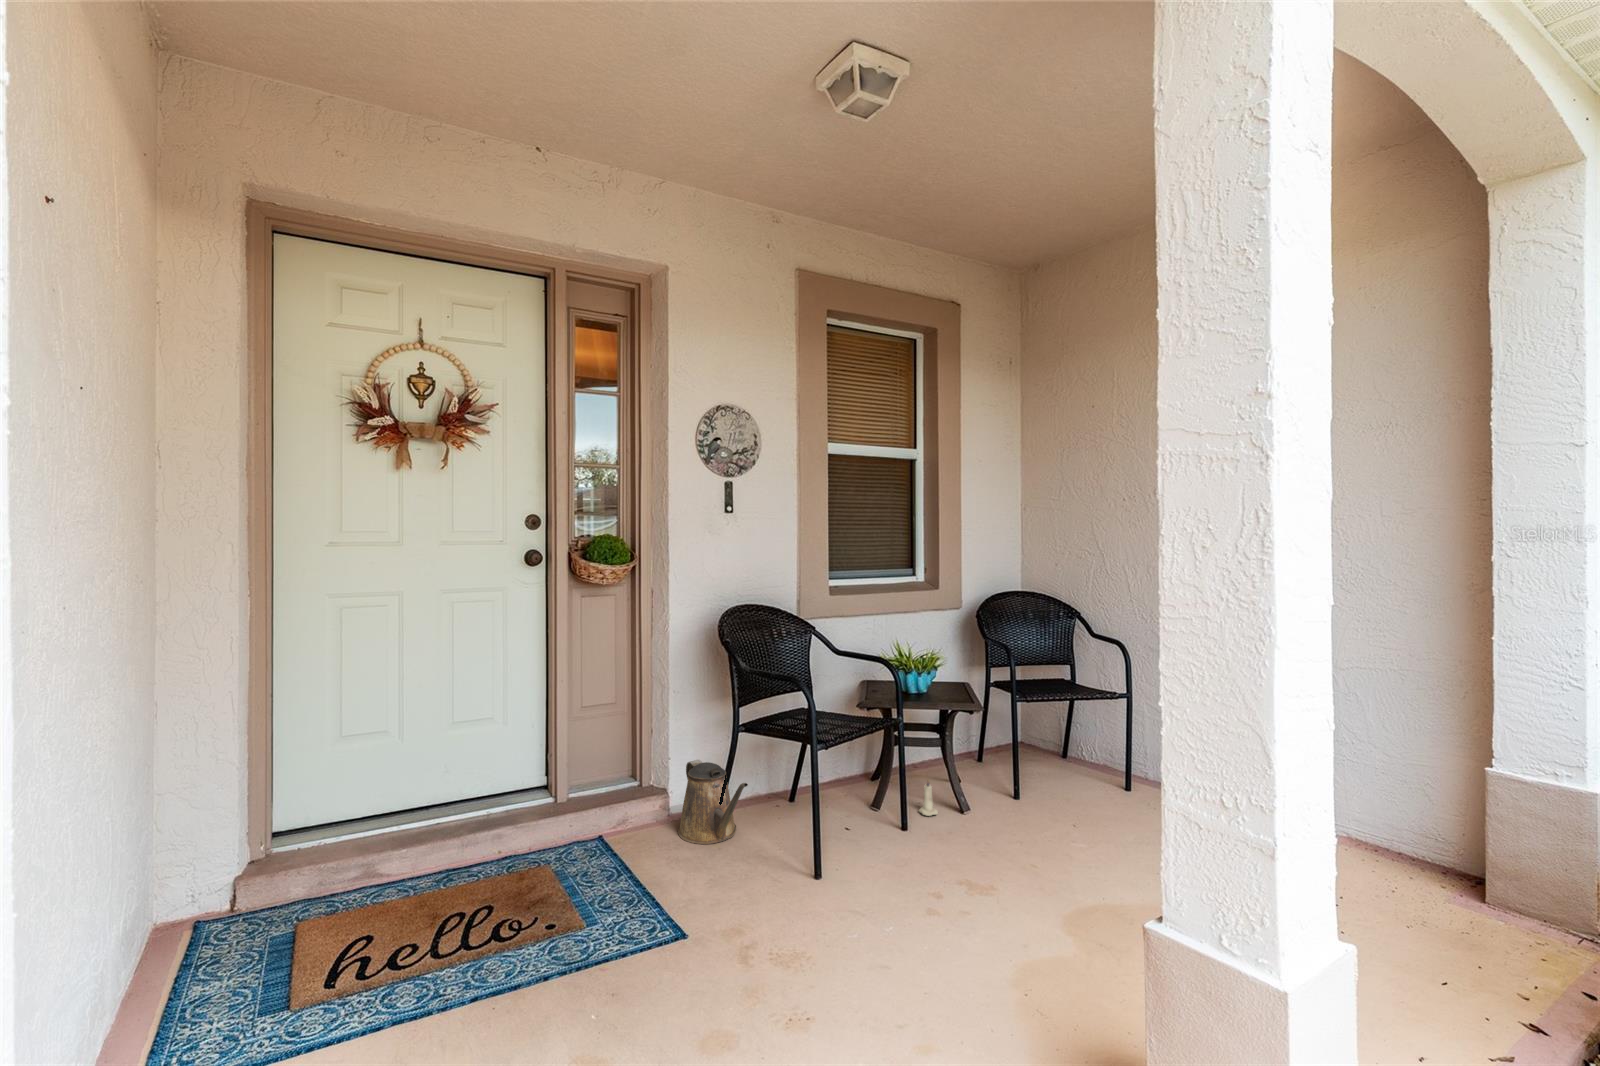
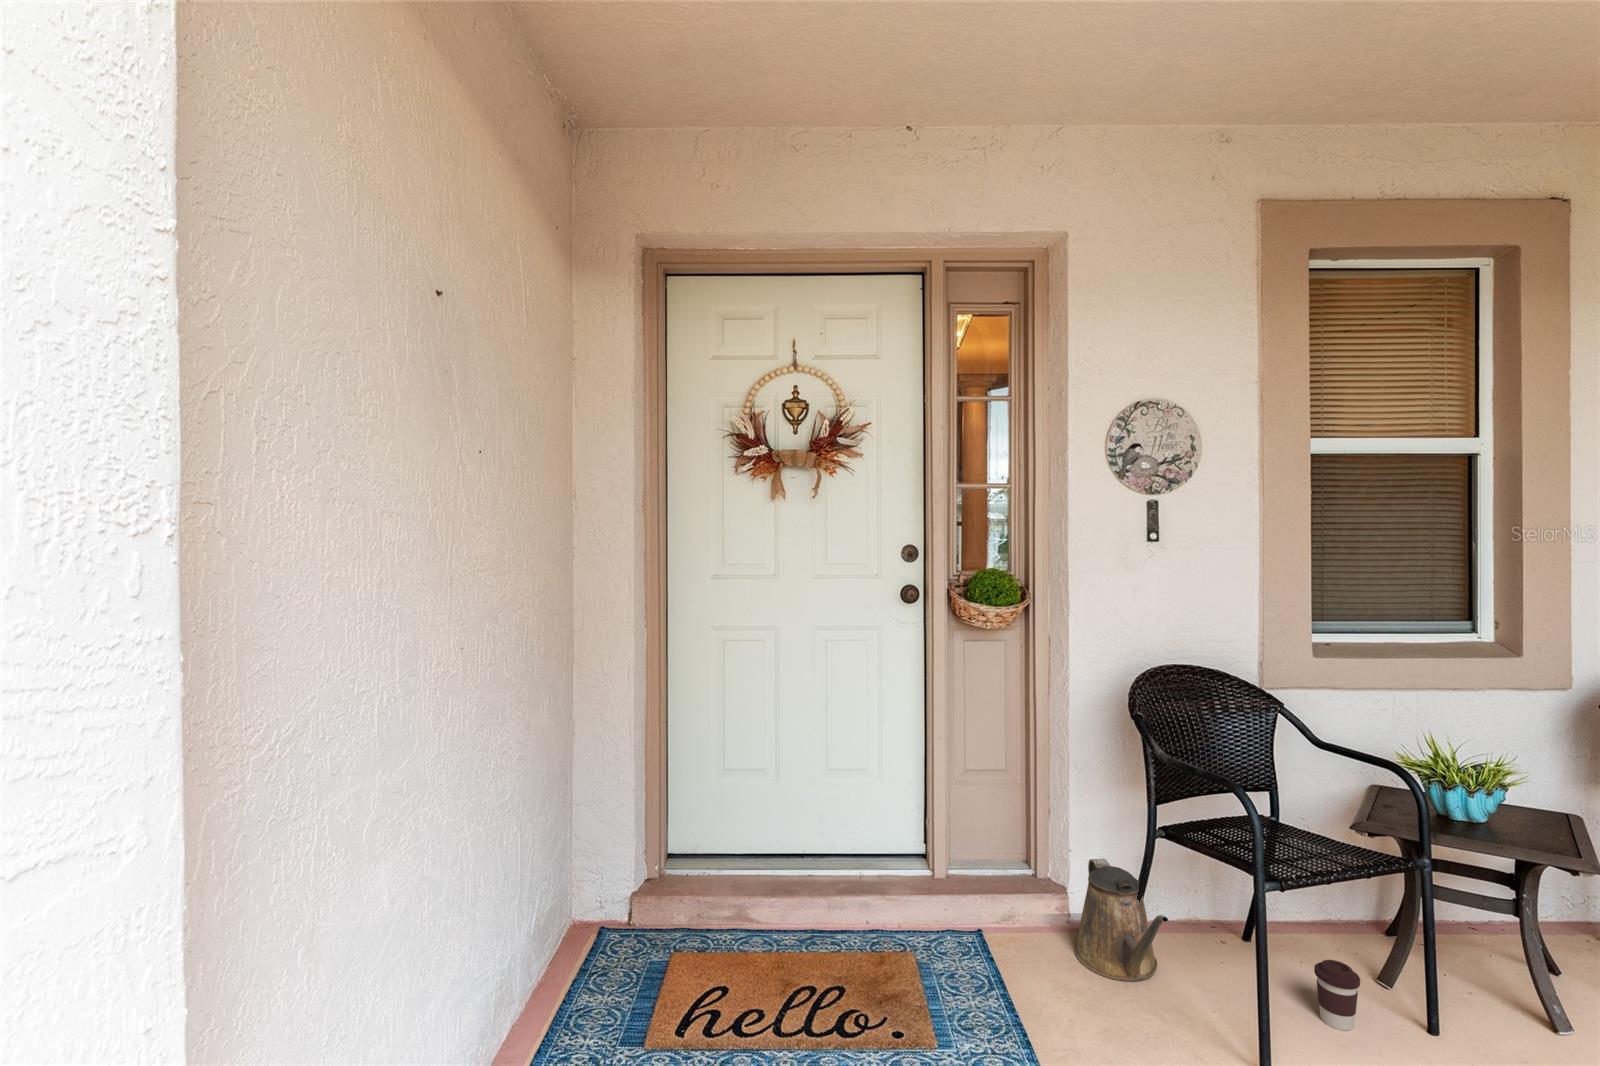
candle: present [919,781,938,816] -> none [1485,973,1528,1039]
coffee cup: none [833,793,858,836] -> present [1314,960,1360,1031]

